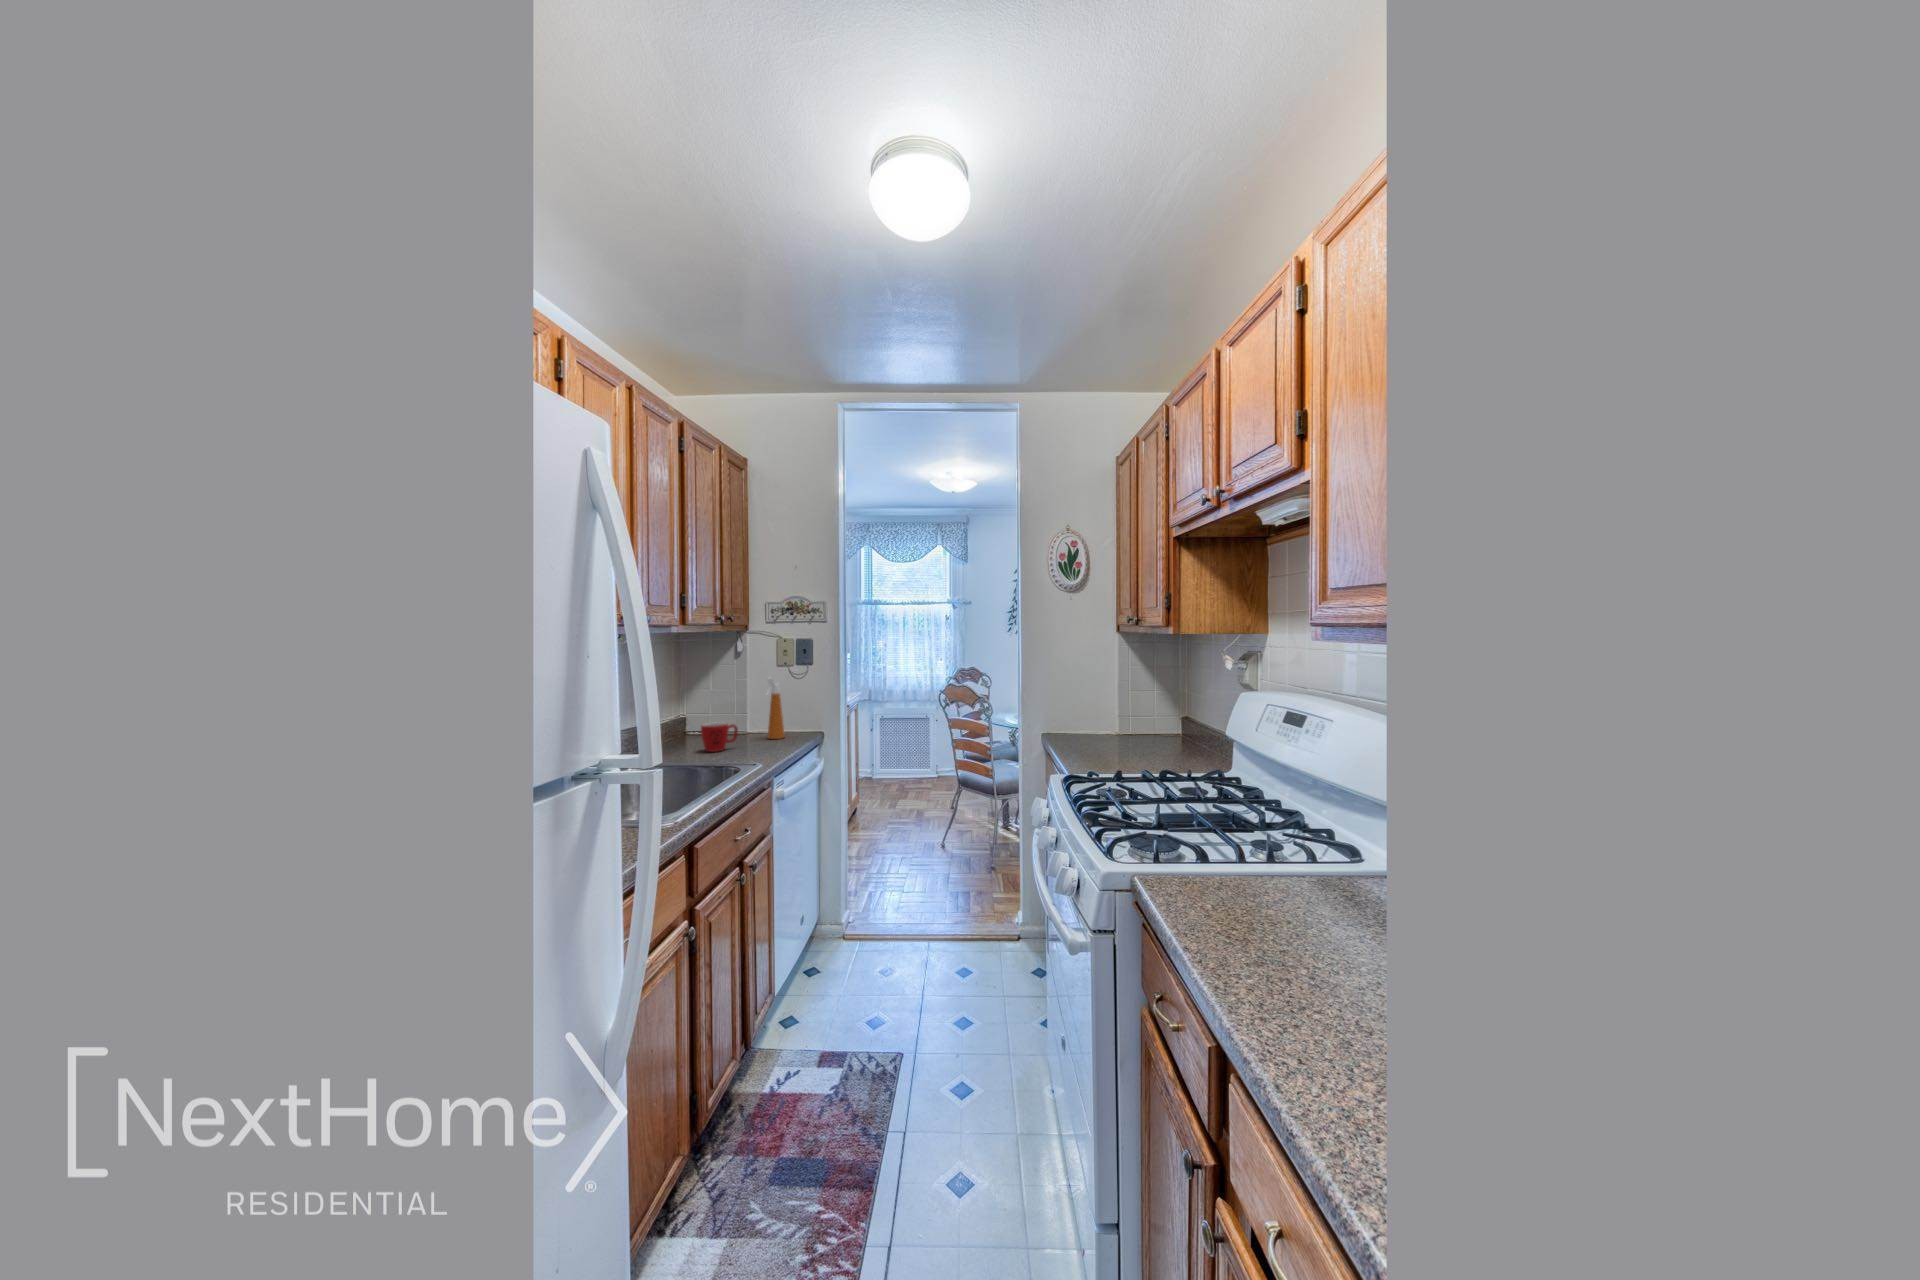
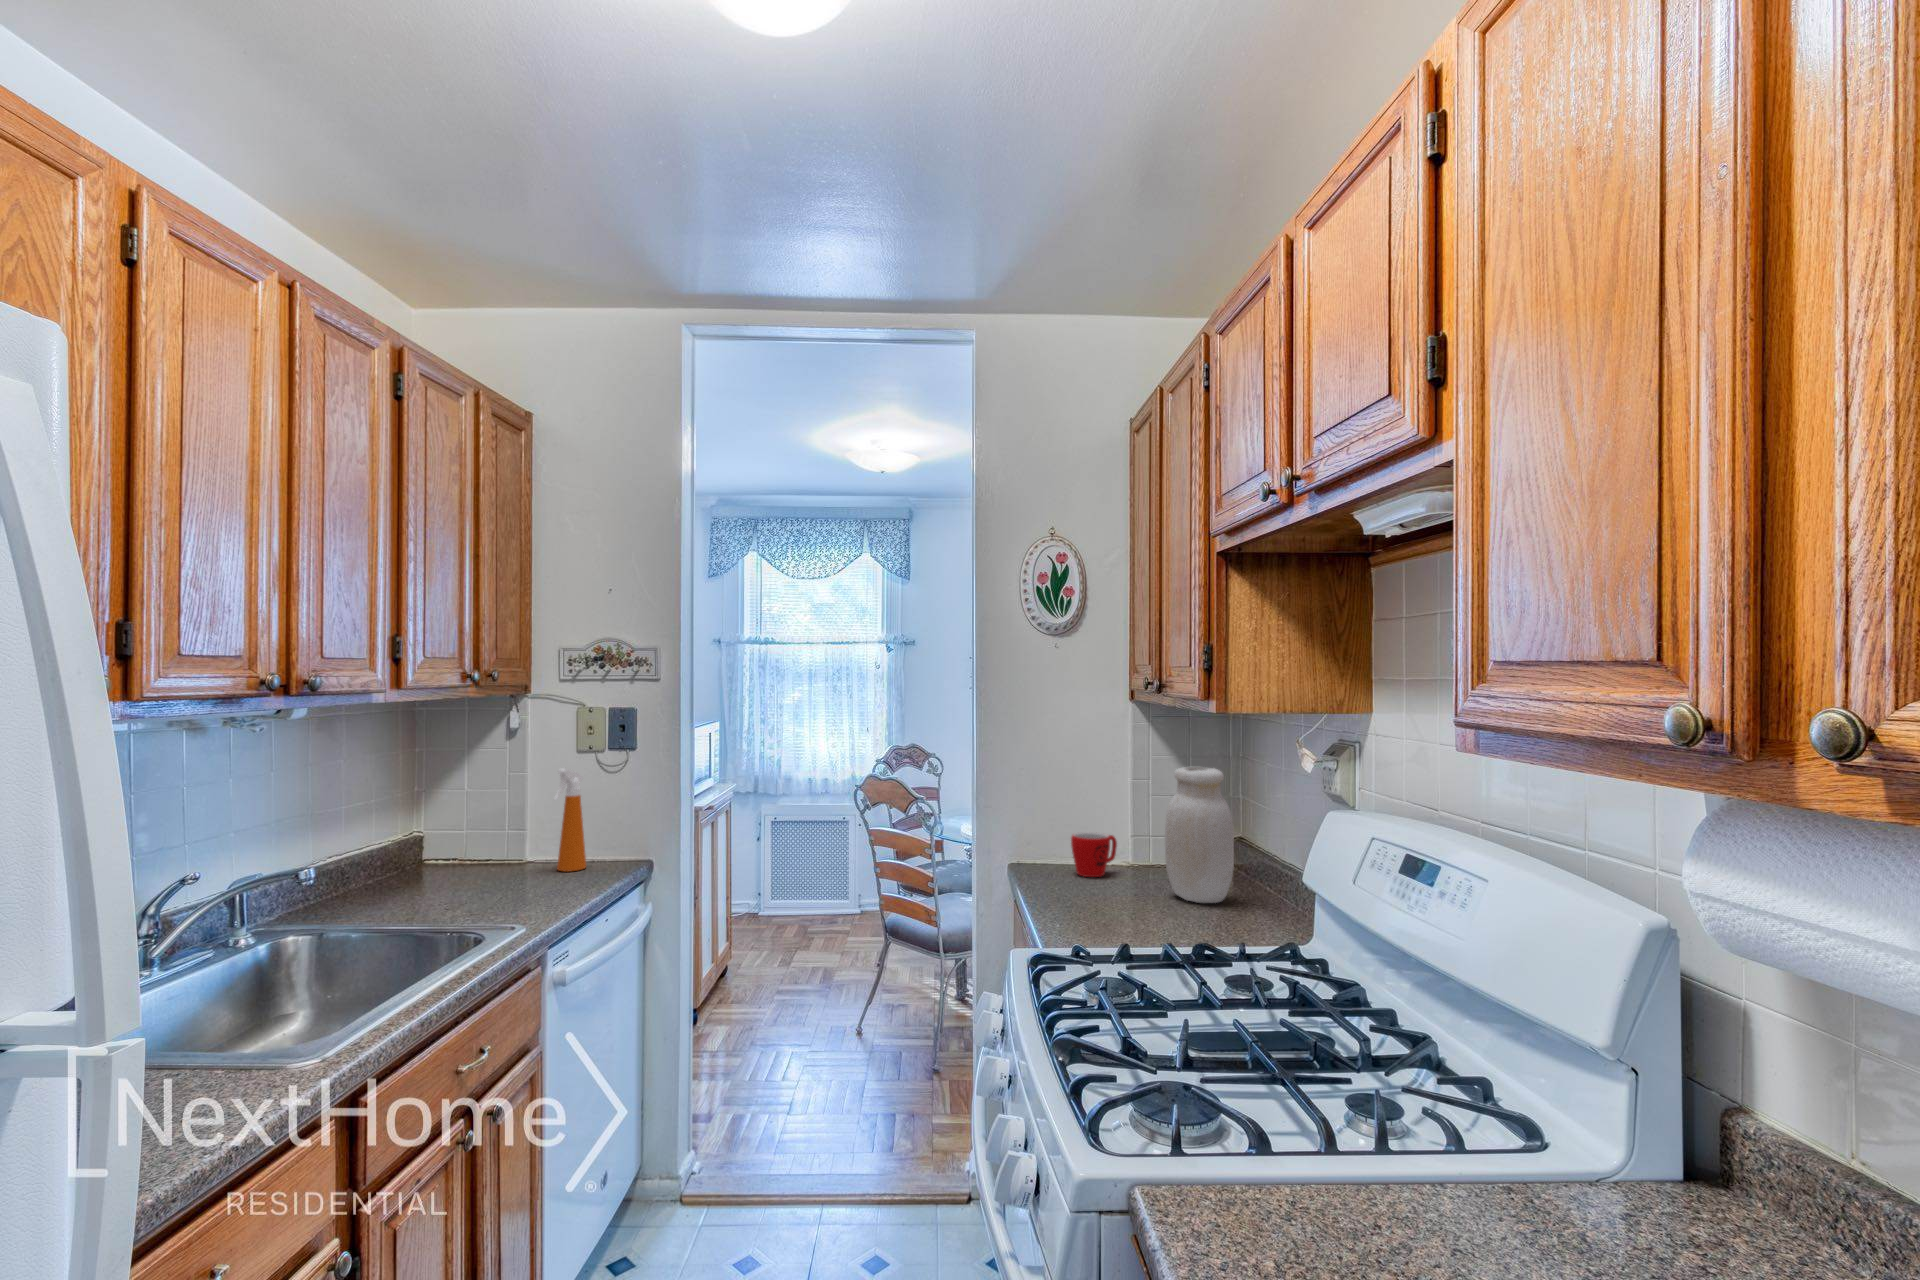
jar: none [1143,672,1186,755] -> present [1165,767,1234,903]
mug: present [701,722,738,752] -> present [1071,832,1117,877]

